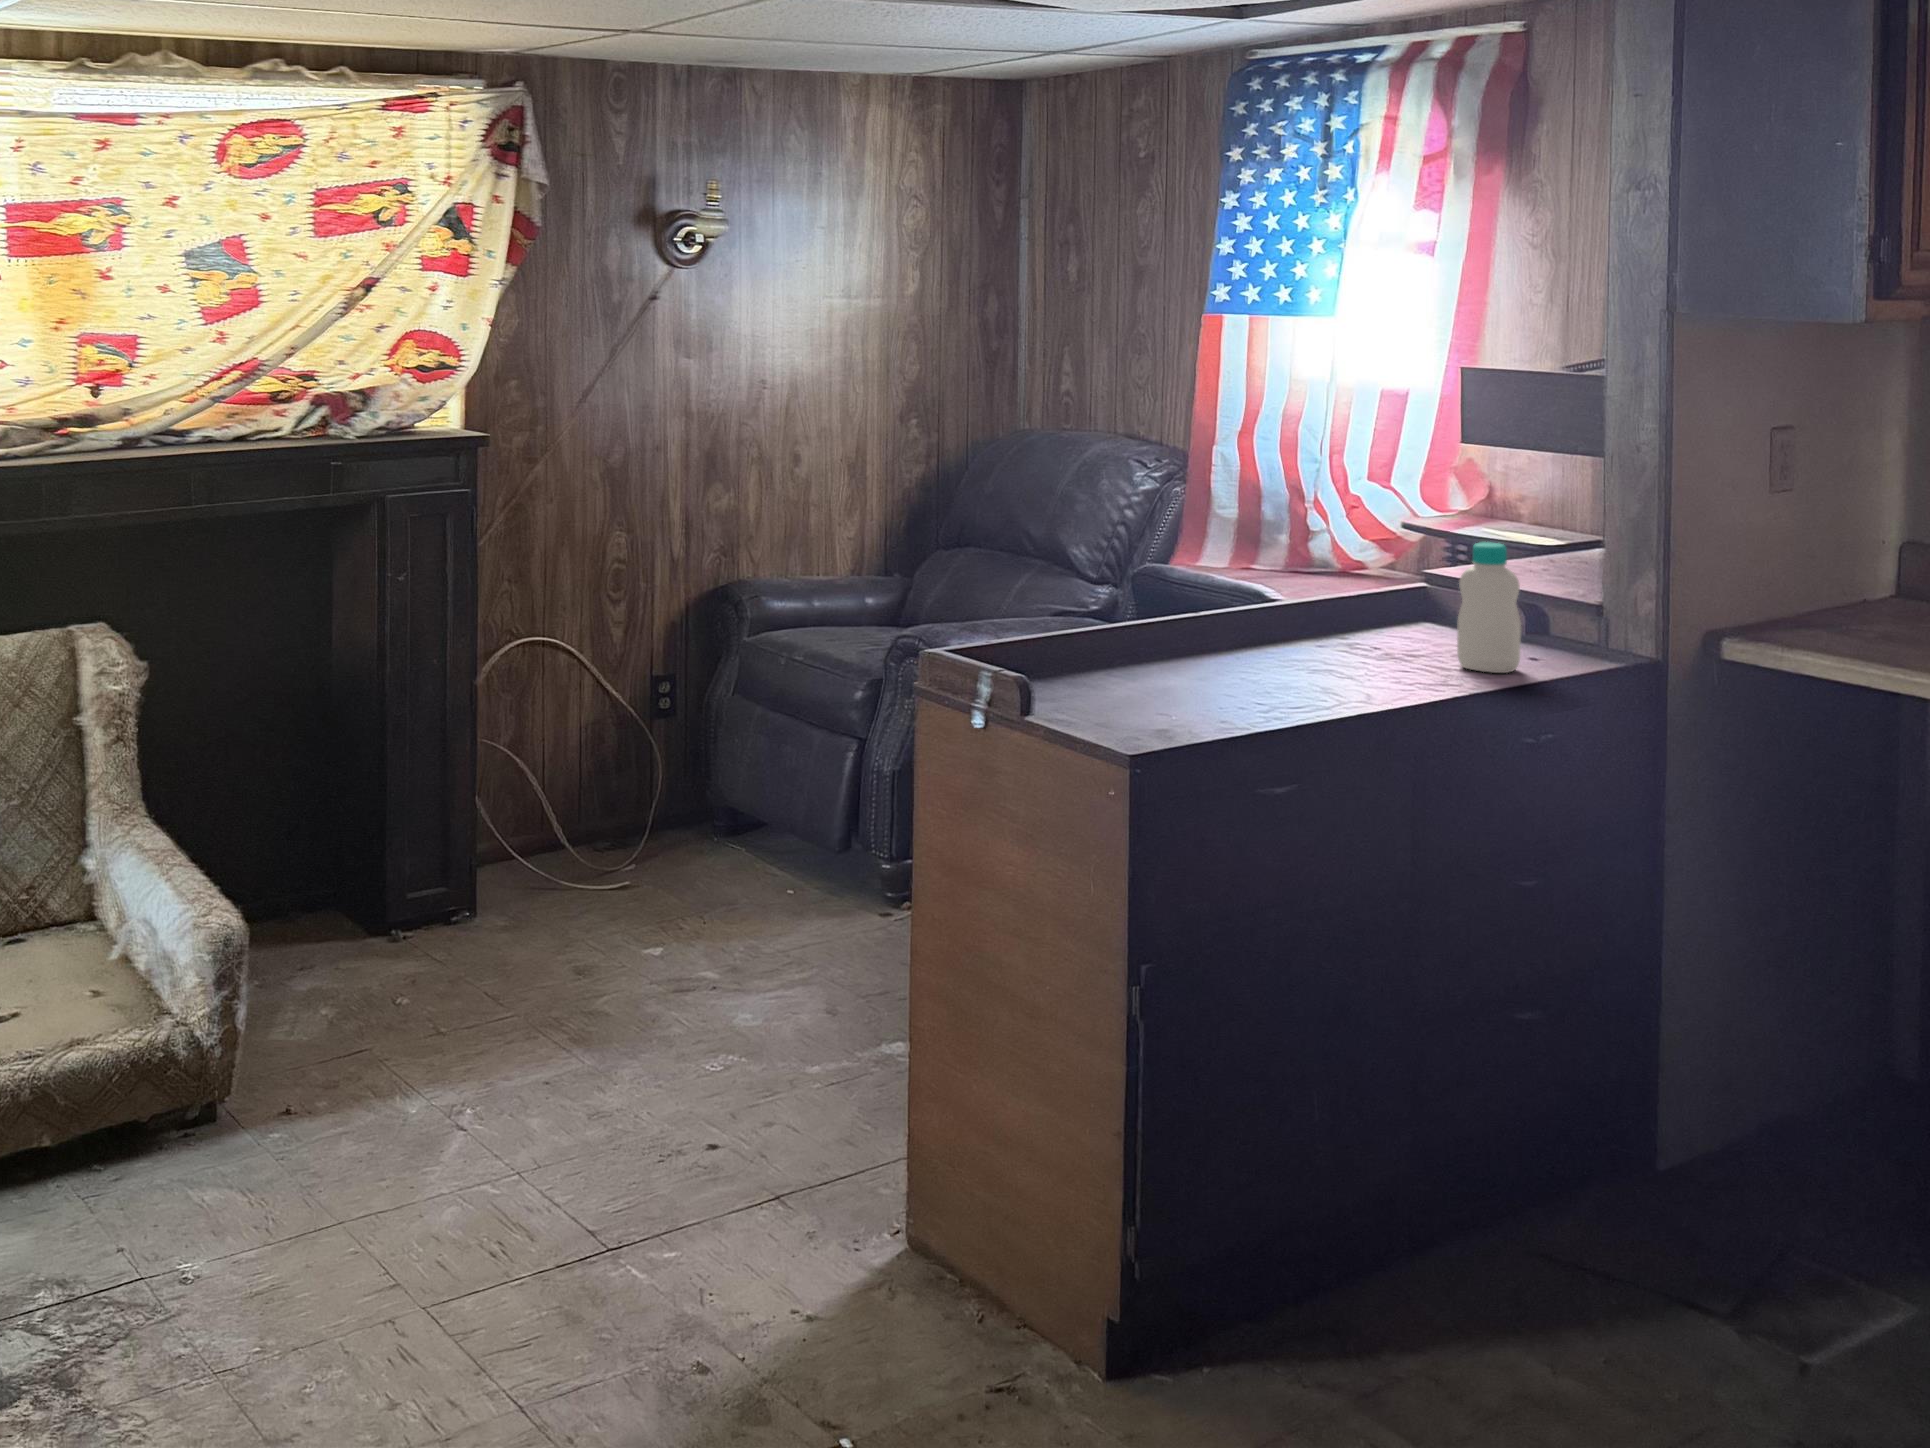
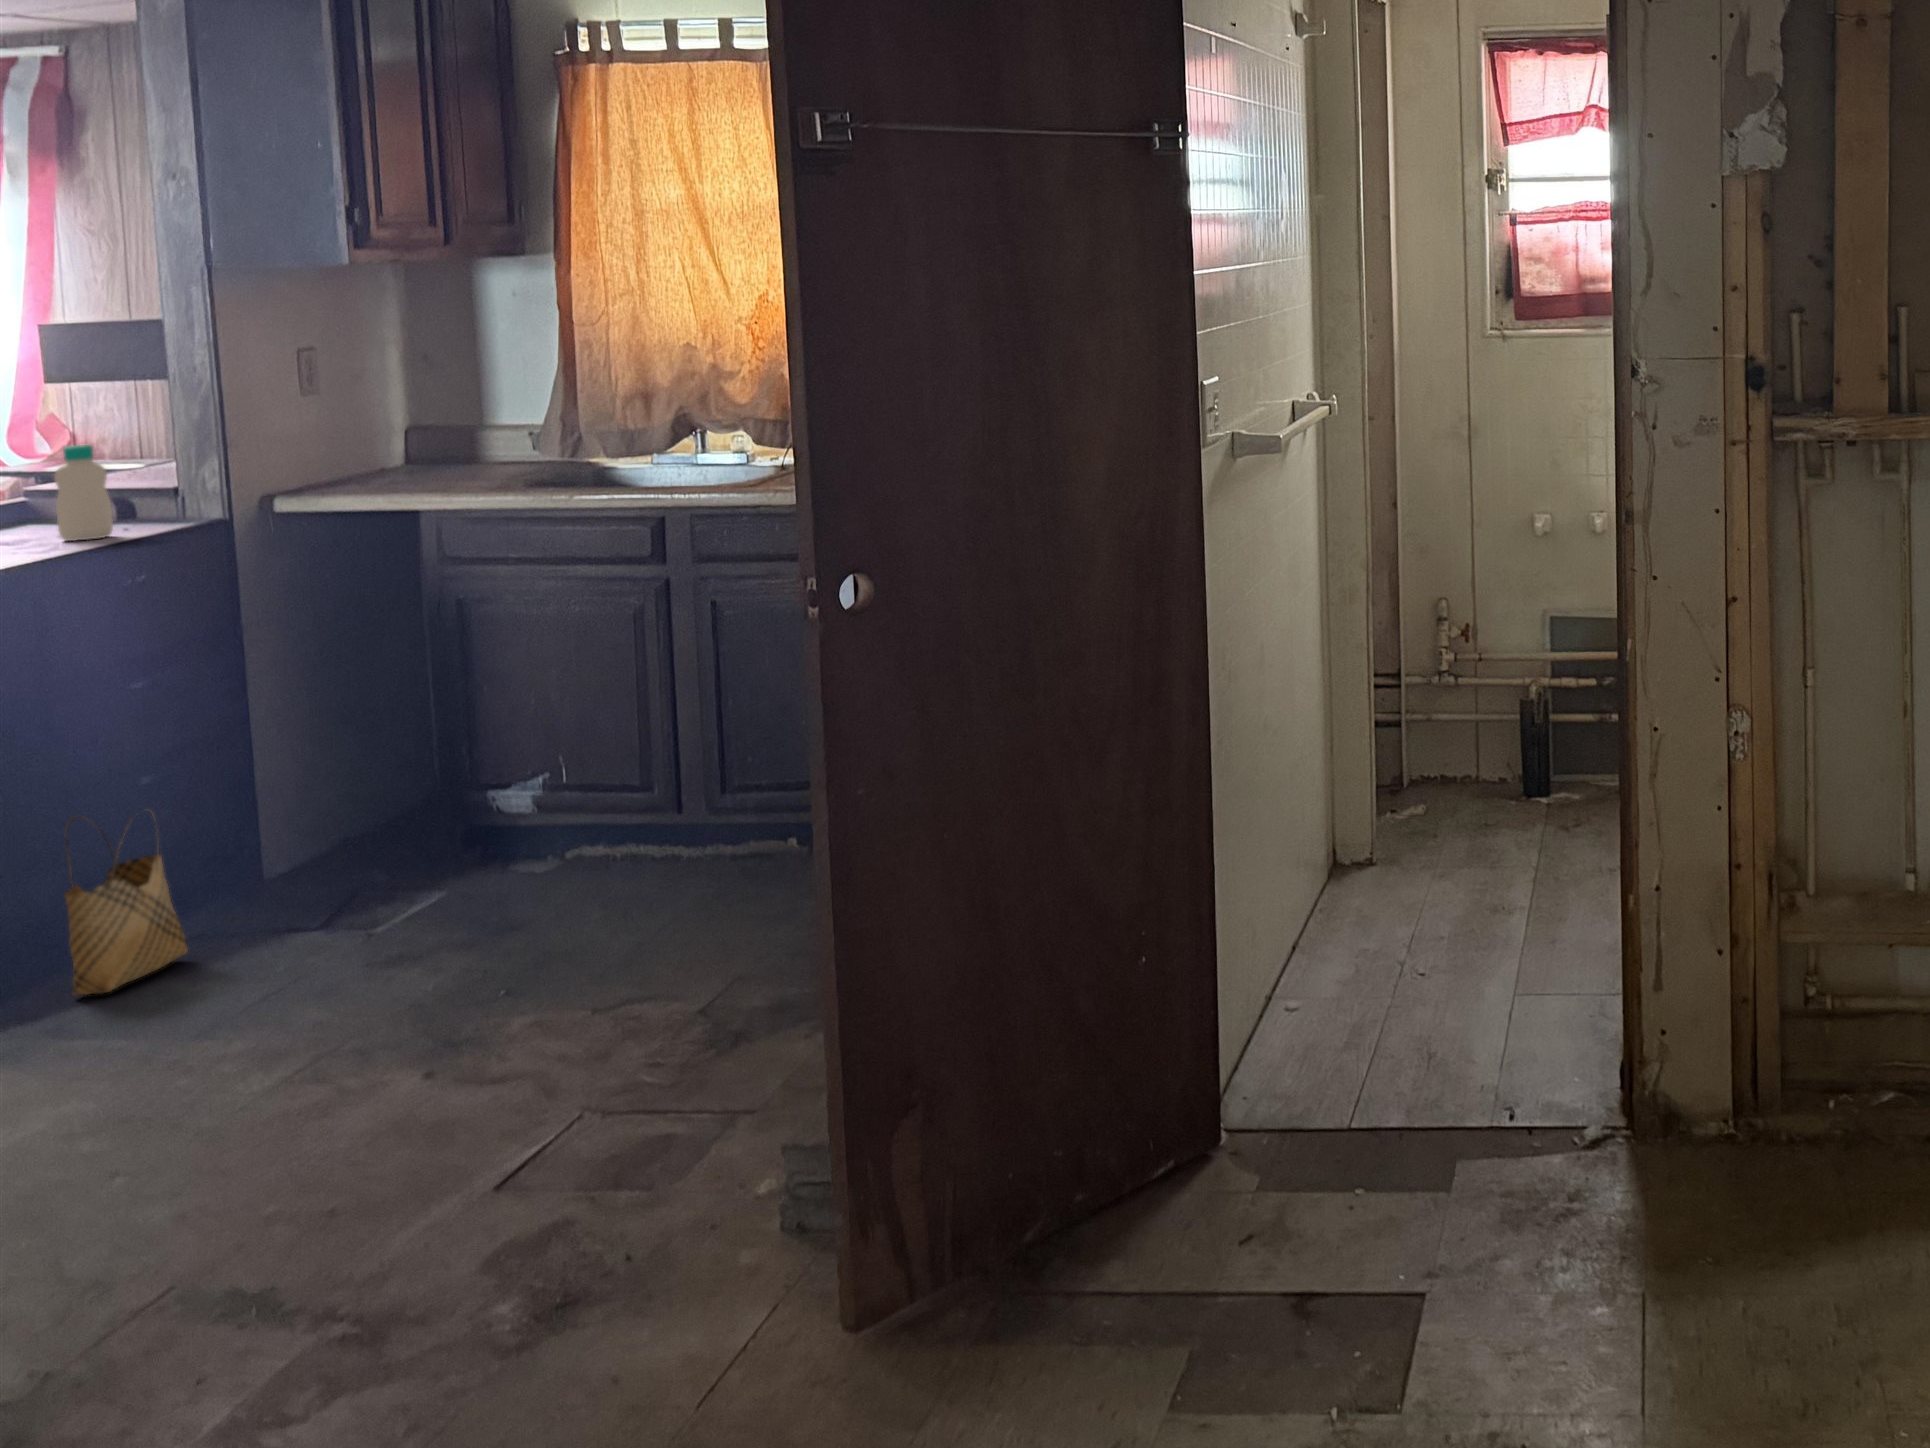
woven basket: none [1408,1064,1554,1346] -> present [65,815,187,995]

